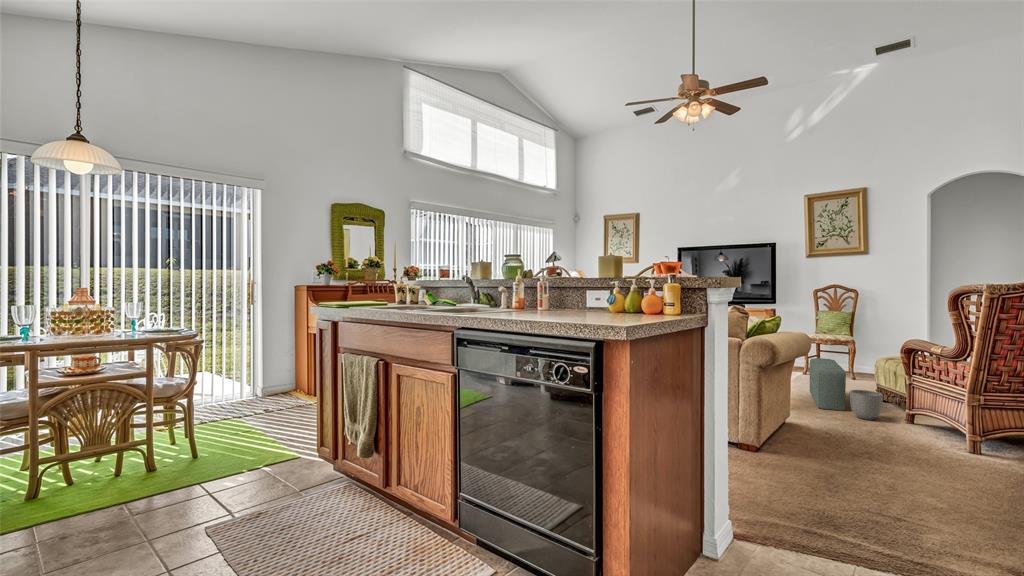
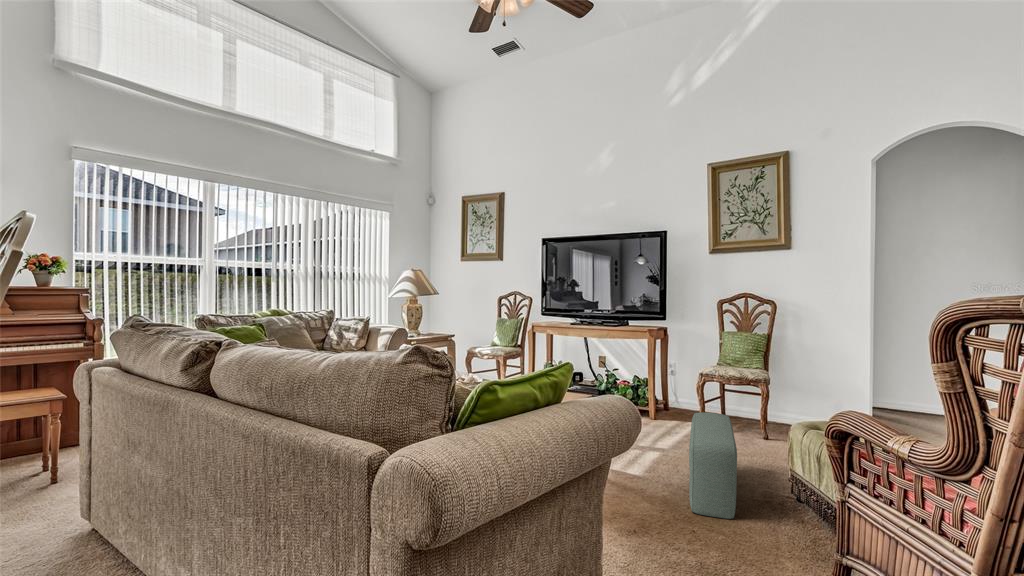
planter: present [850,390,883,420] -> none [739,484,795,548]

